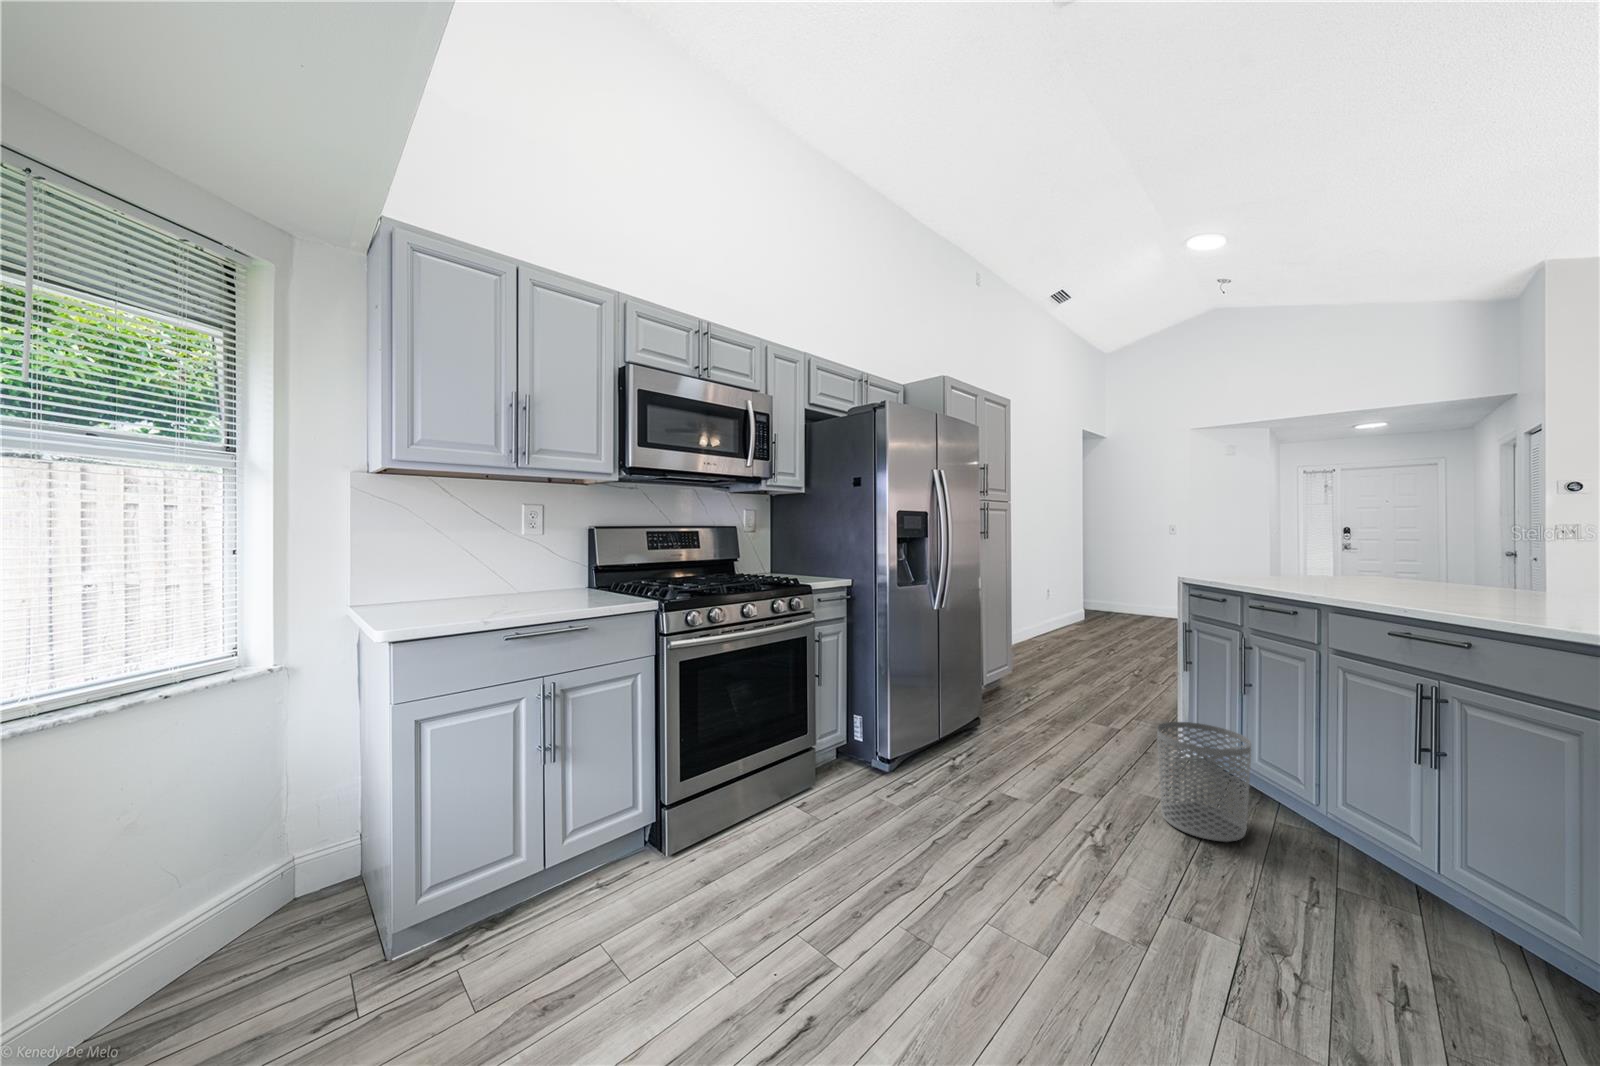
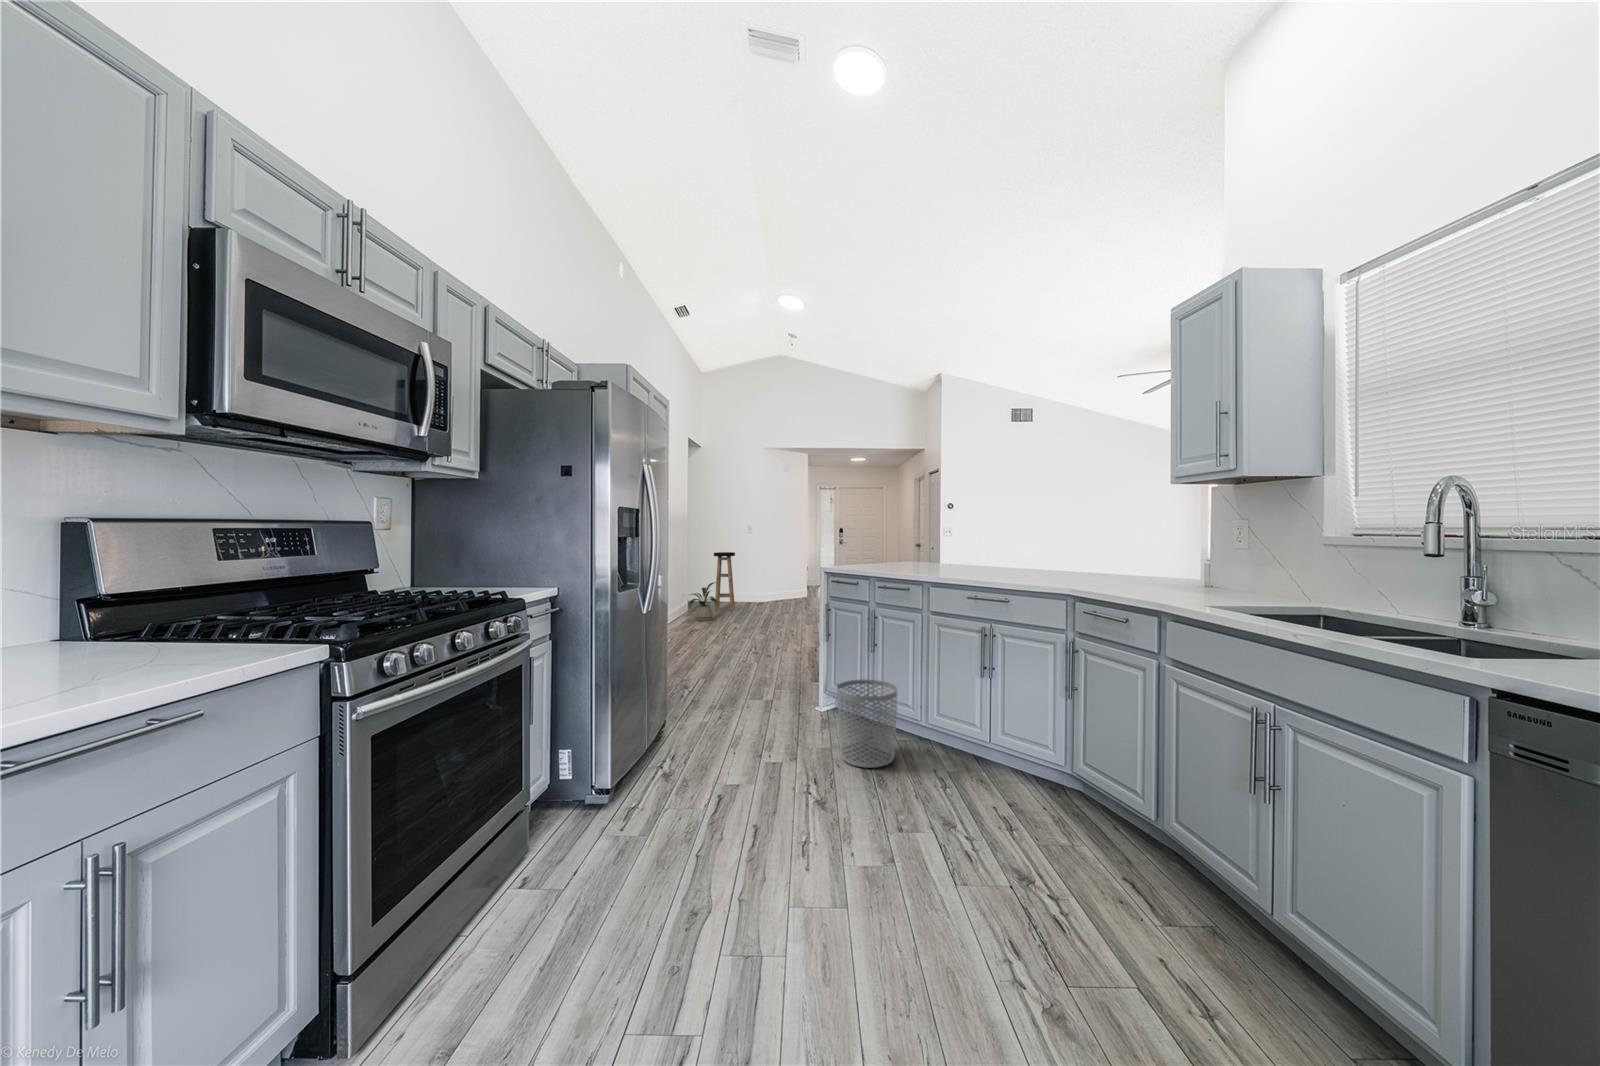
bar stool: none [1121,553,1151,623] -> present [714,552,735,611]
house plant: none [1073,588,1121,631] -> present [689,582,717,621]

